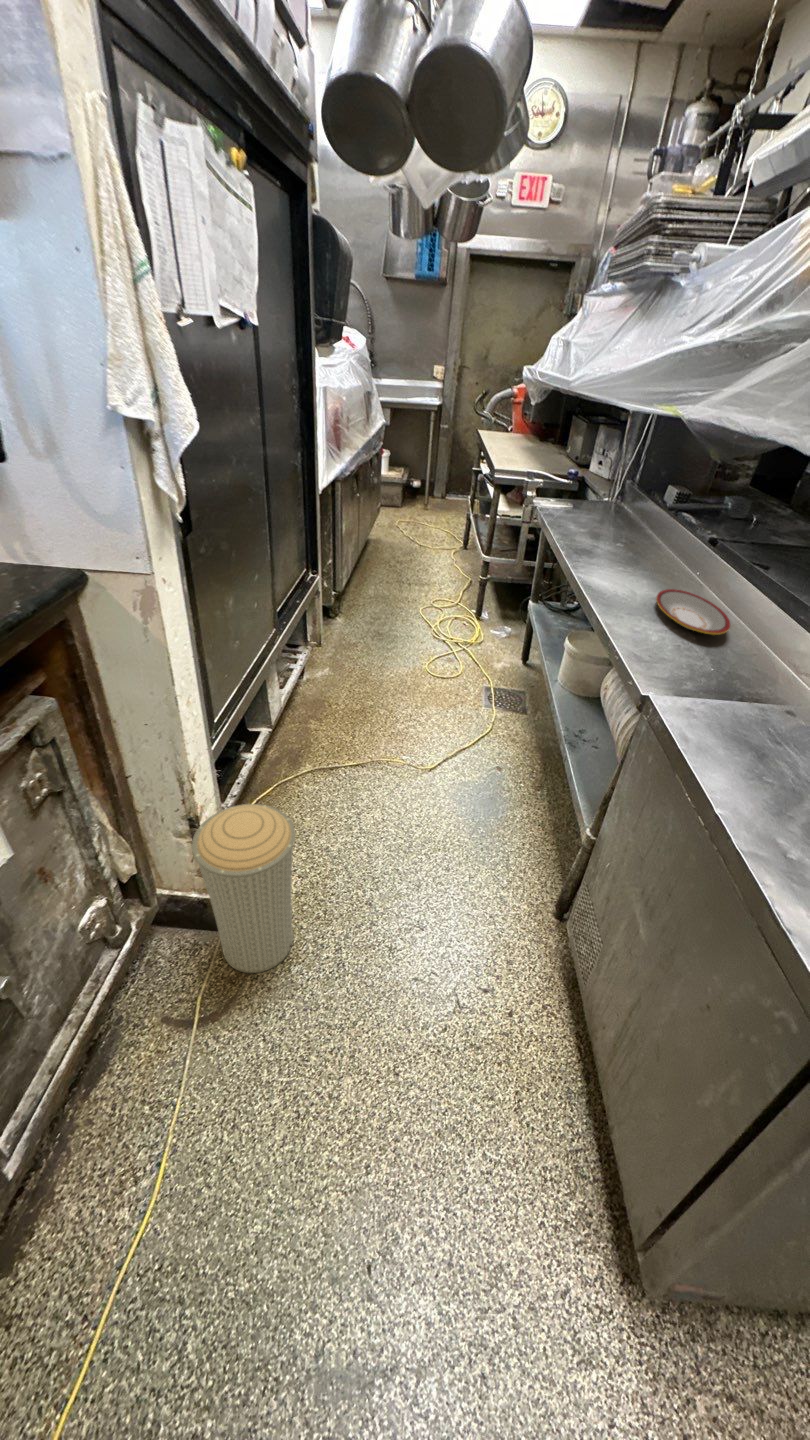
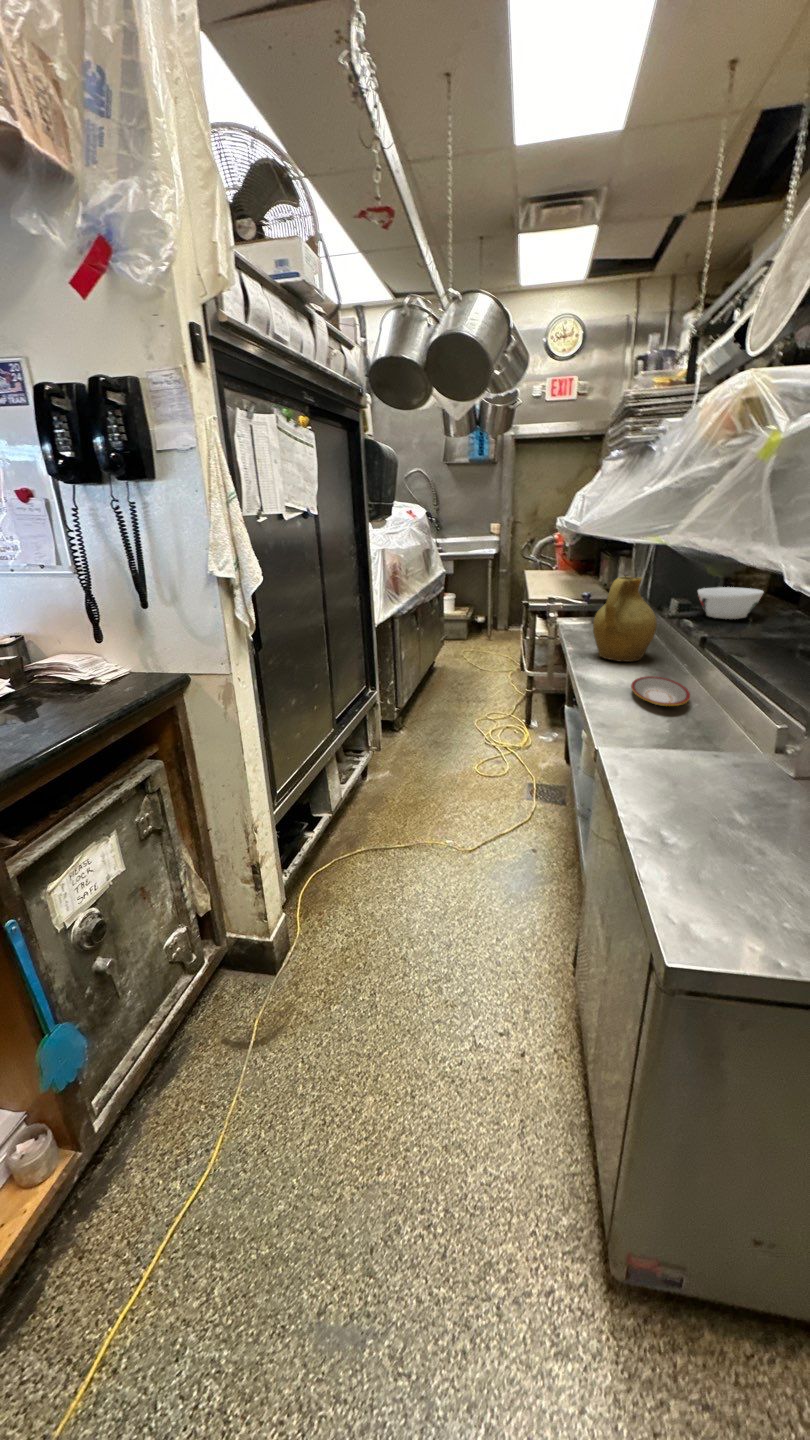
pitcher: none [601,457,678,566] -> present [593,577,657,661]
bowl: none [713,478,788,519] -> present [698,587,764,619]
trash can: present [192,804,296,973] -> none [252,857,335,1008]

